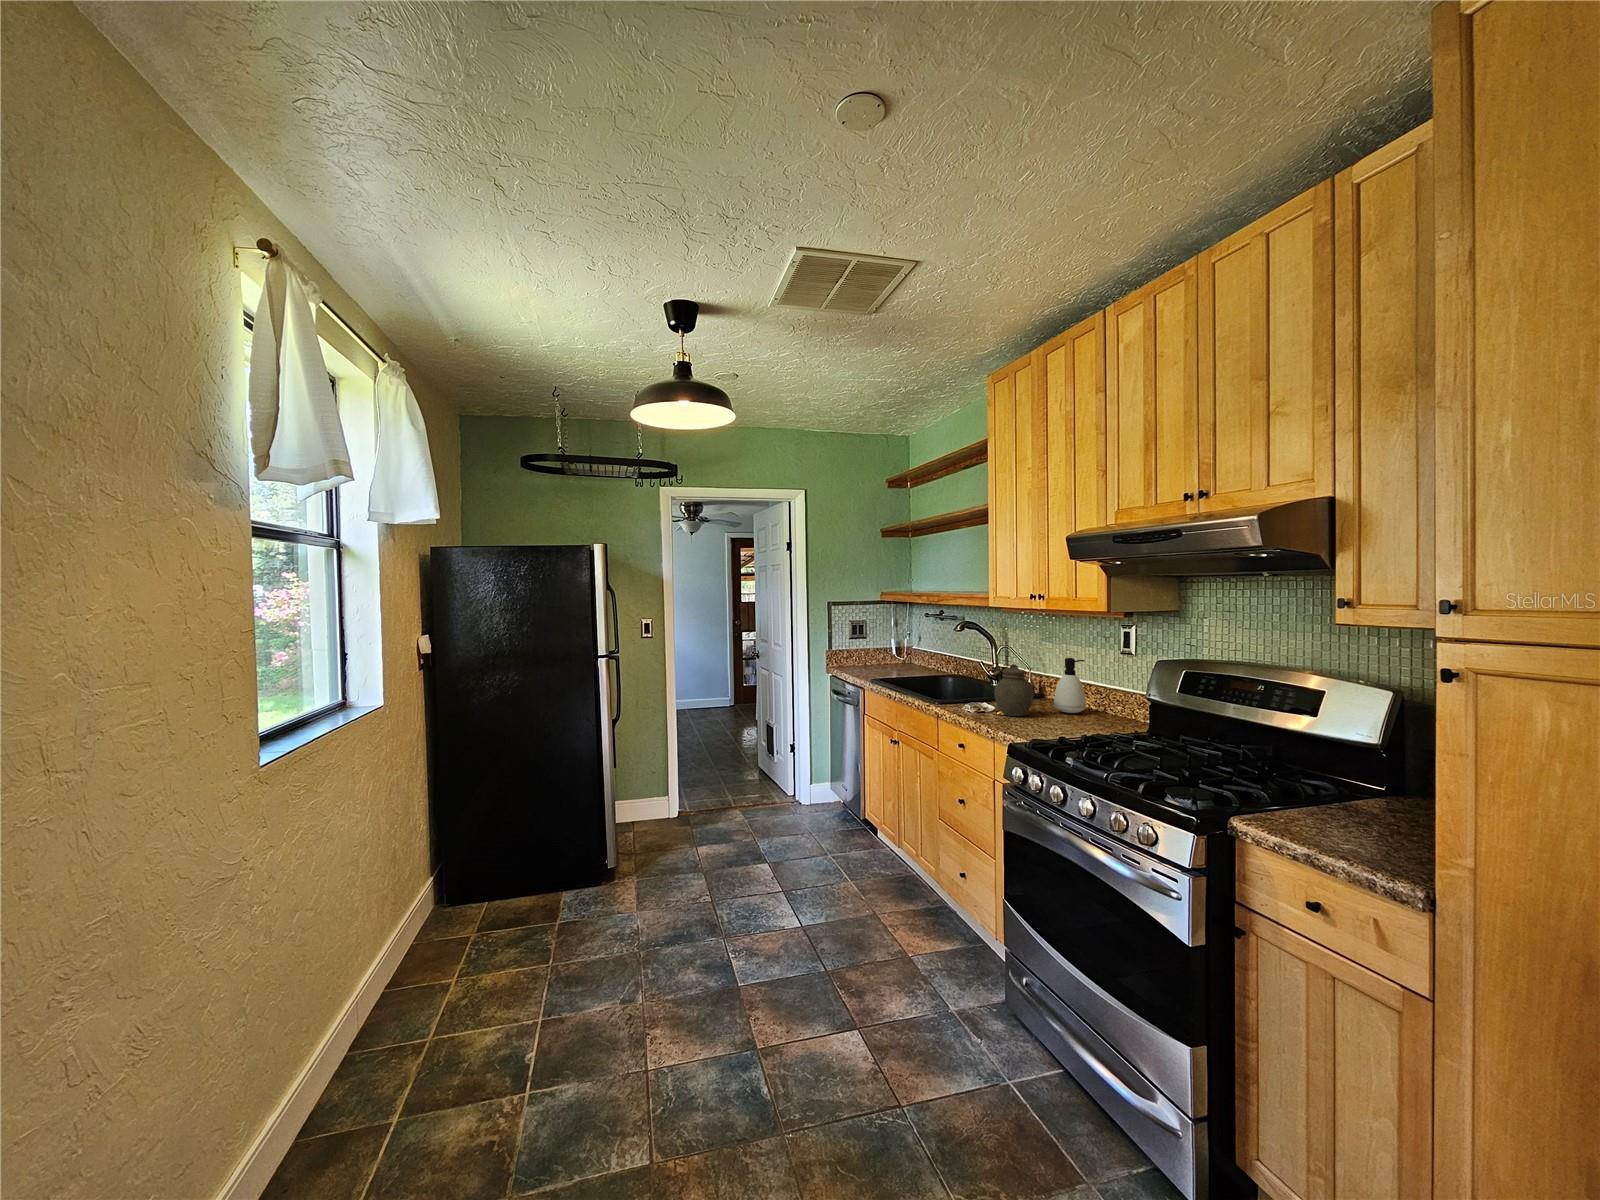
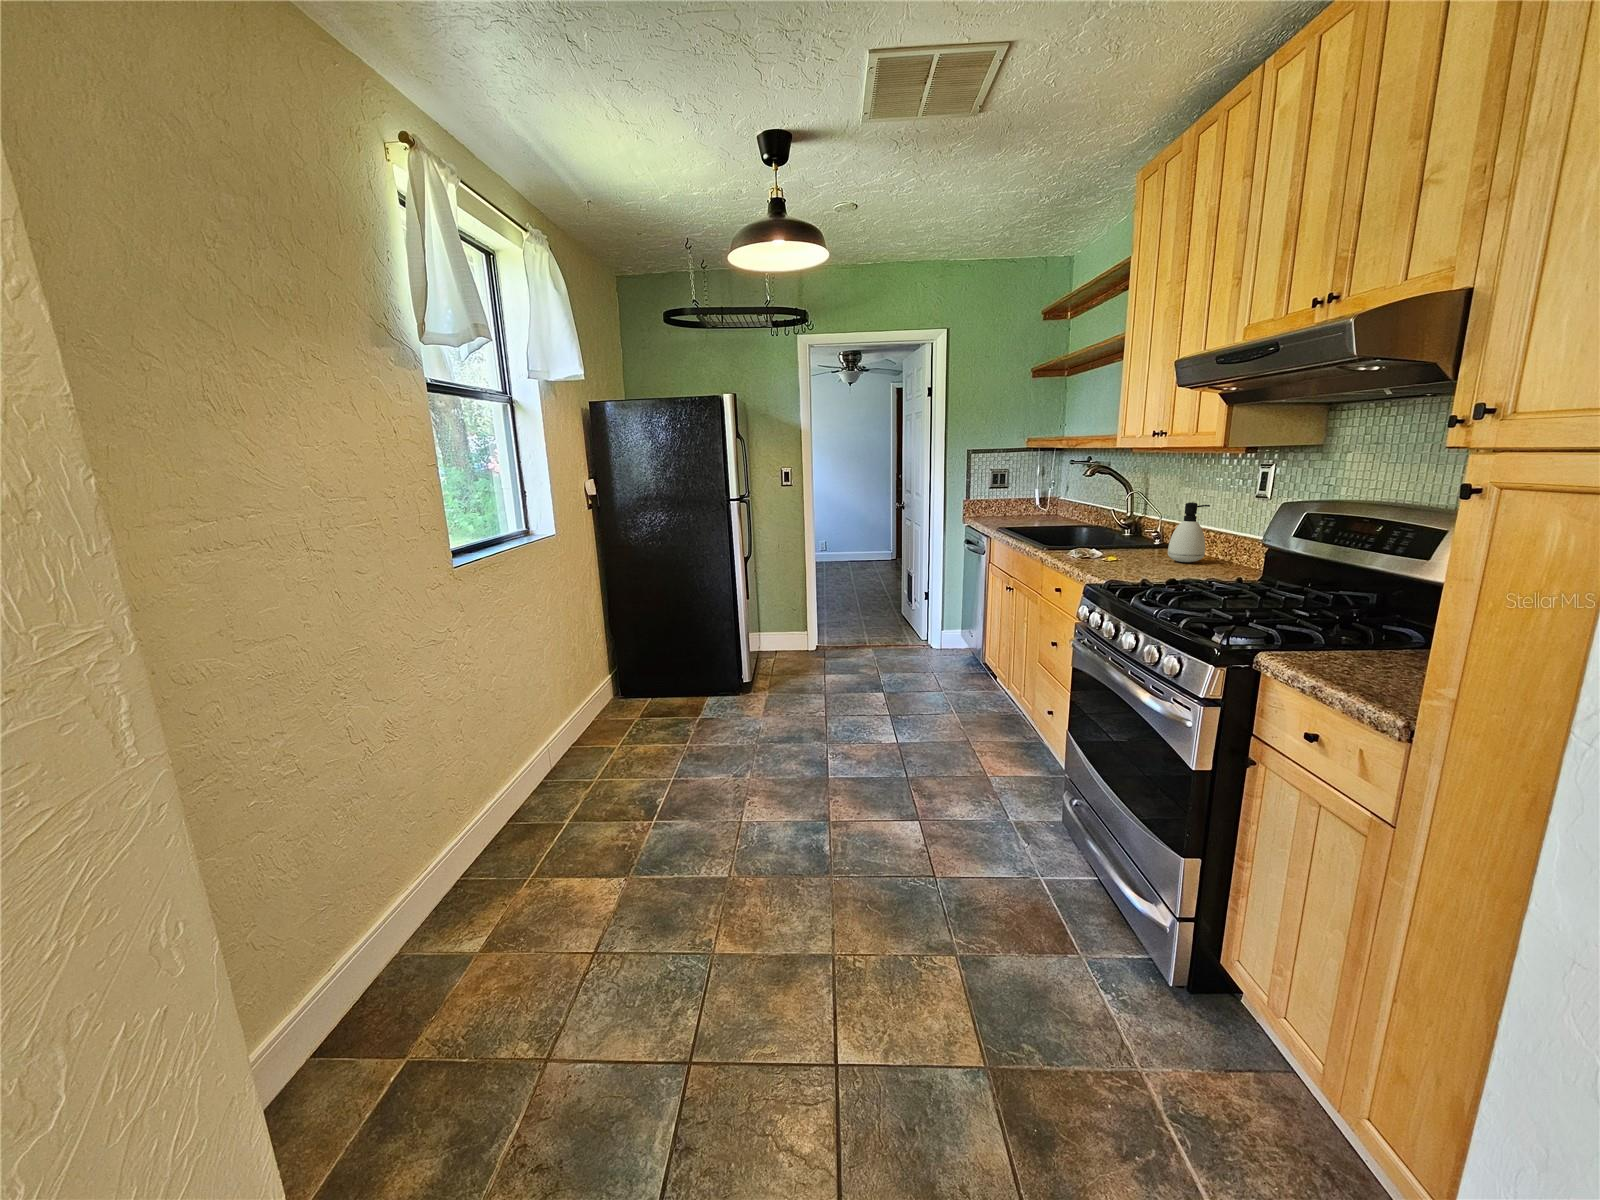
jar: present [994,664,1034,716] -> none [1097,509,1141,563]

